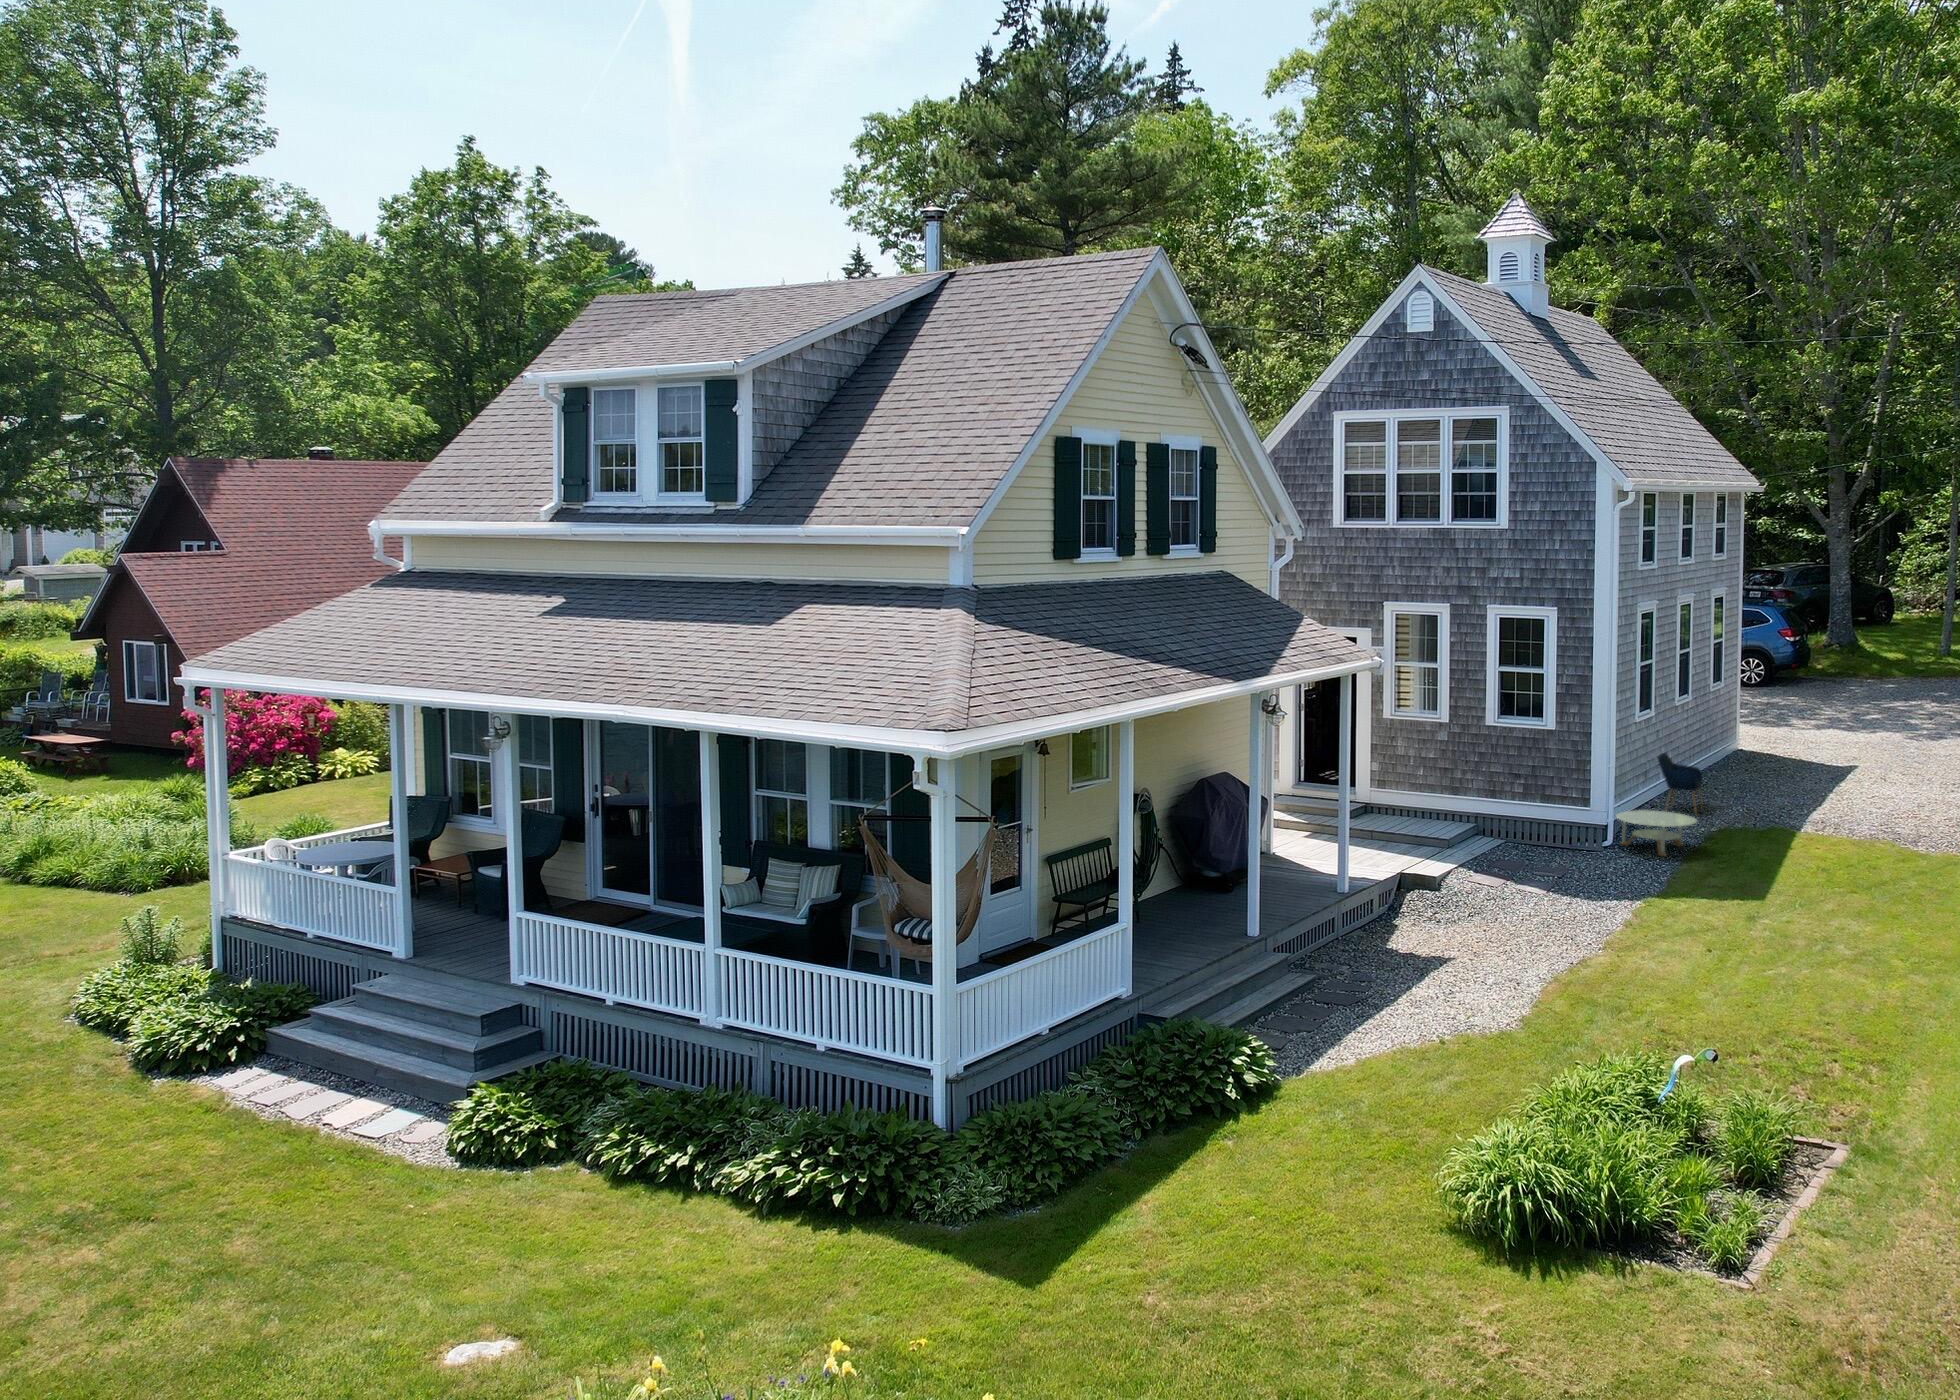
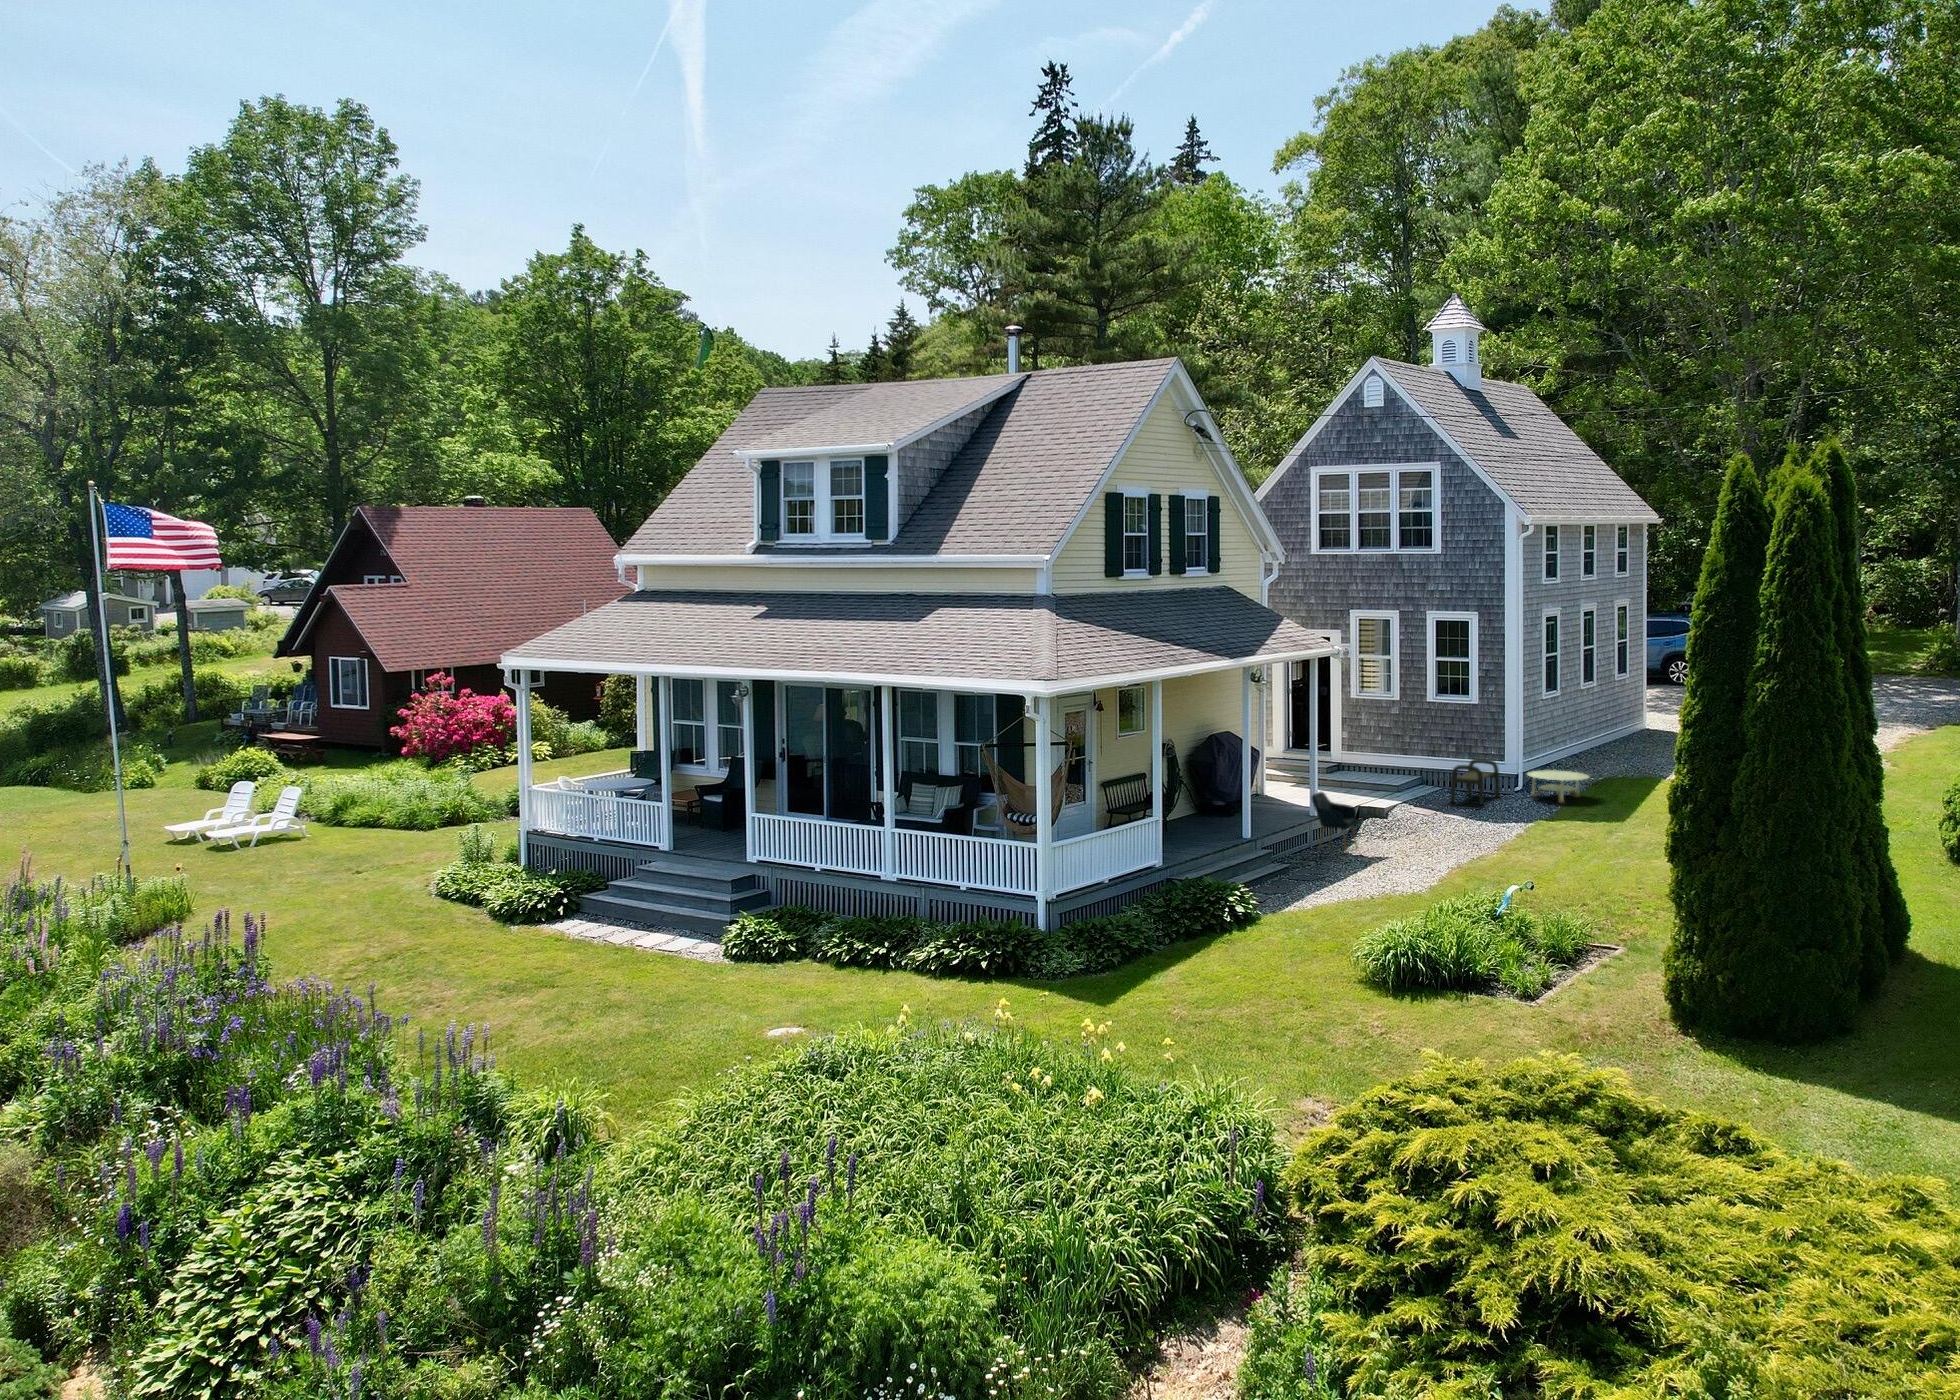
chair: present [1658,753,1703,815] -> present [1312,792,1357,853]
bench: none [1519,796,1581,859] -> present [1450,759,1500,805]

